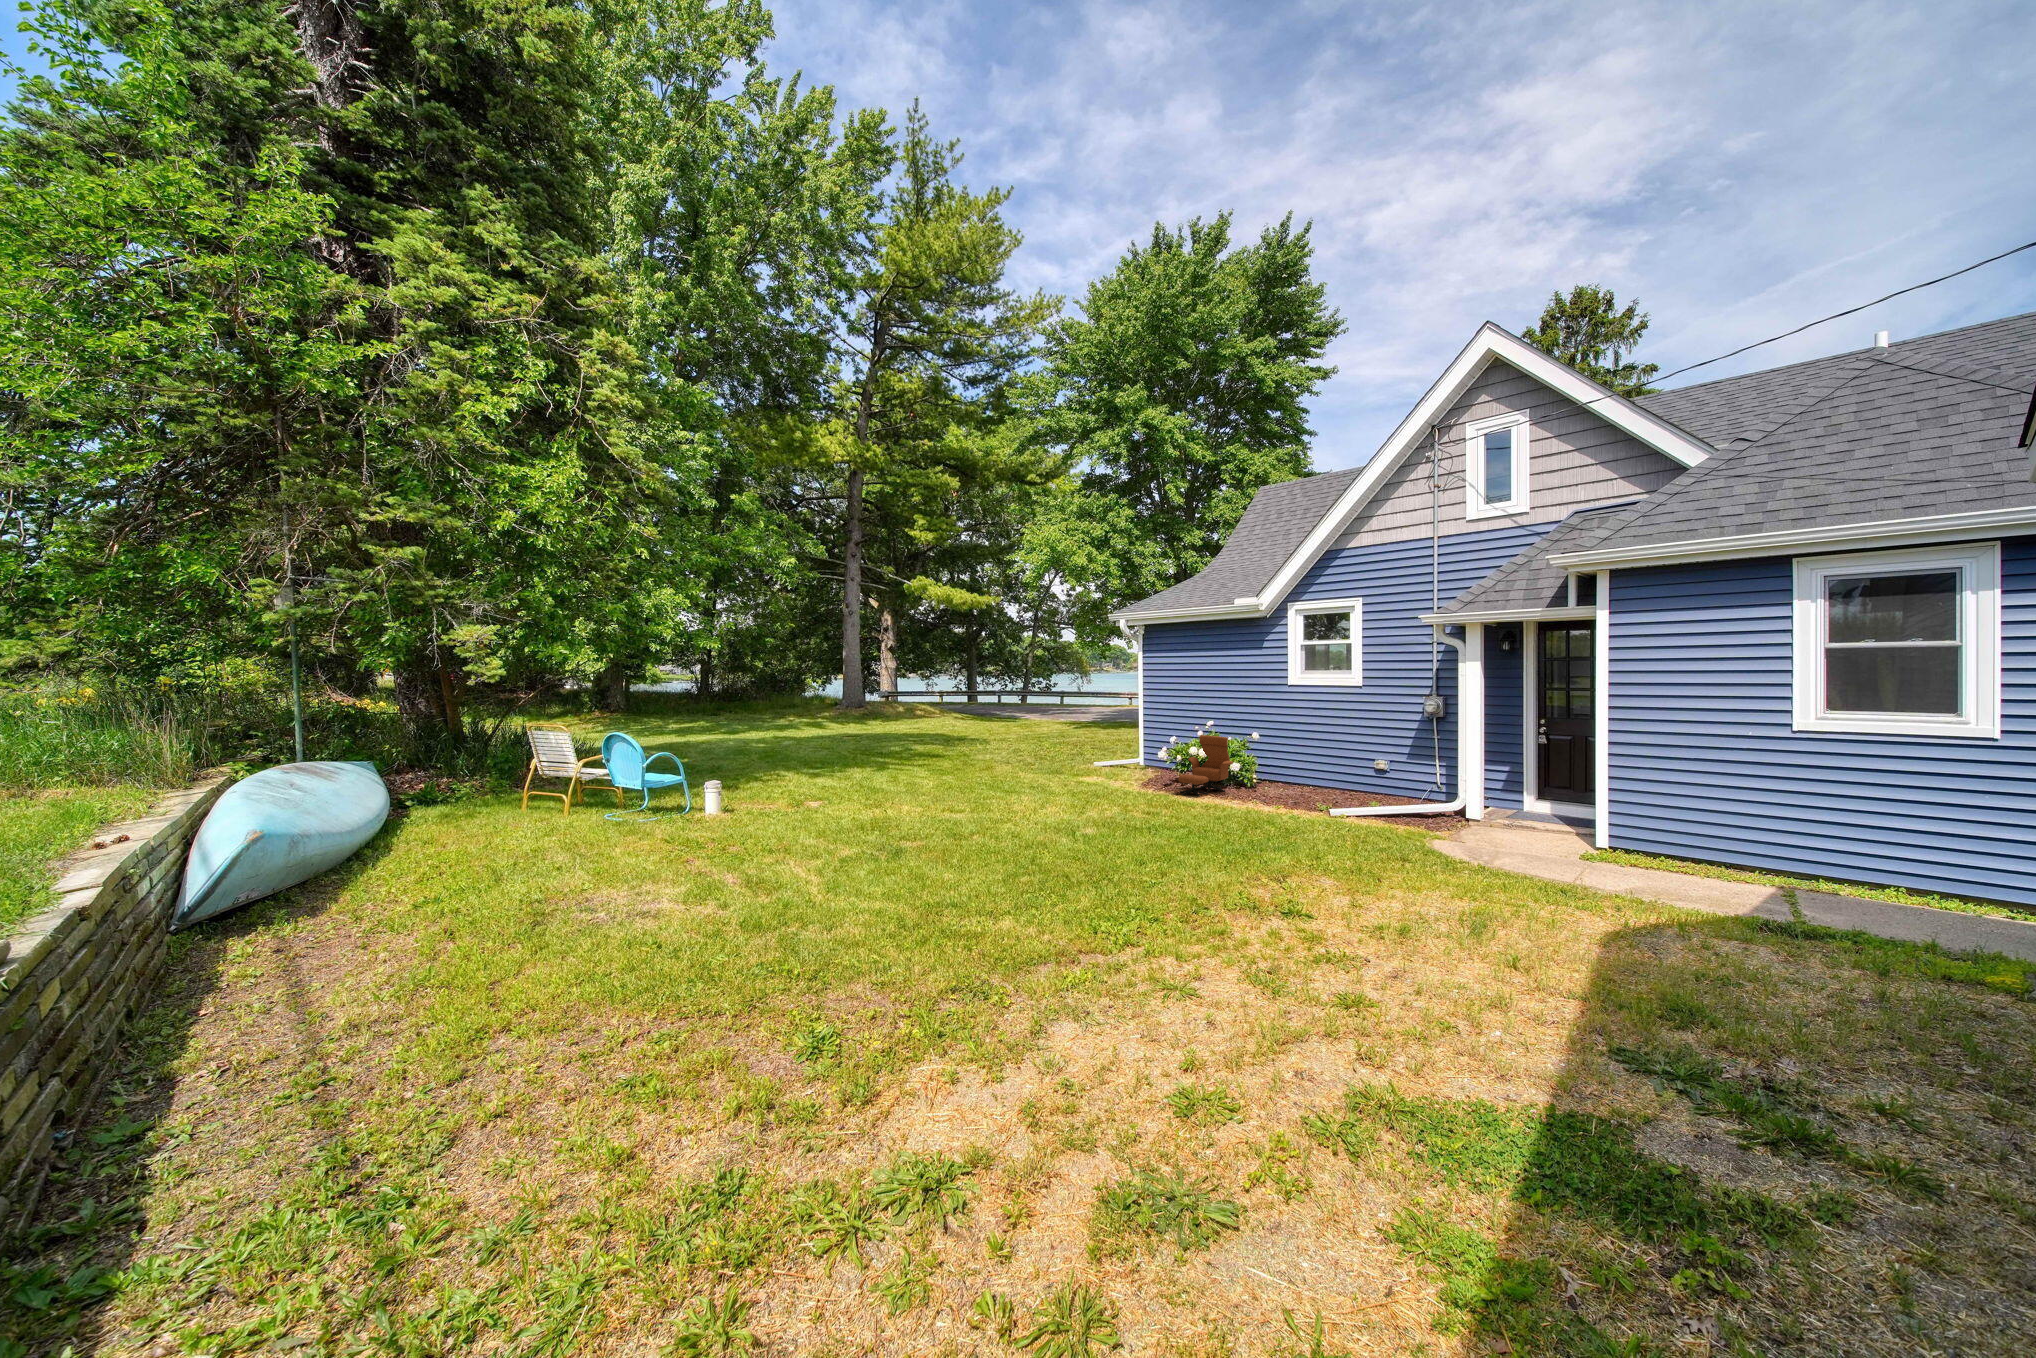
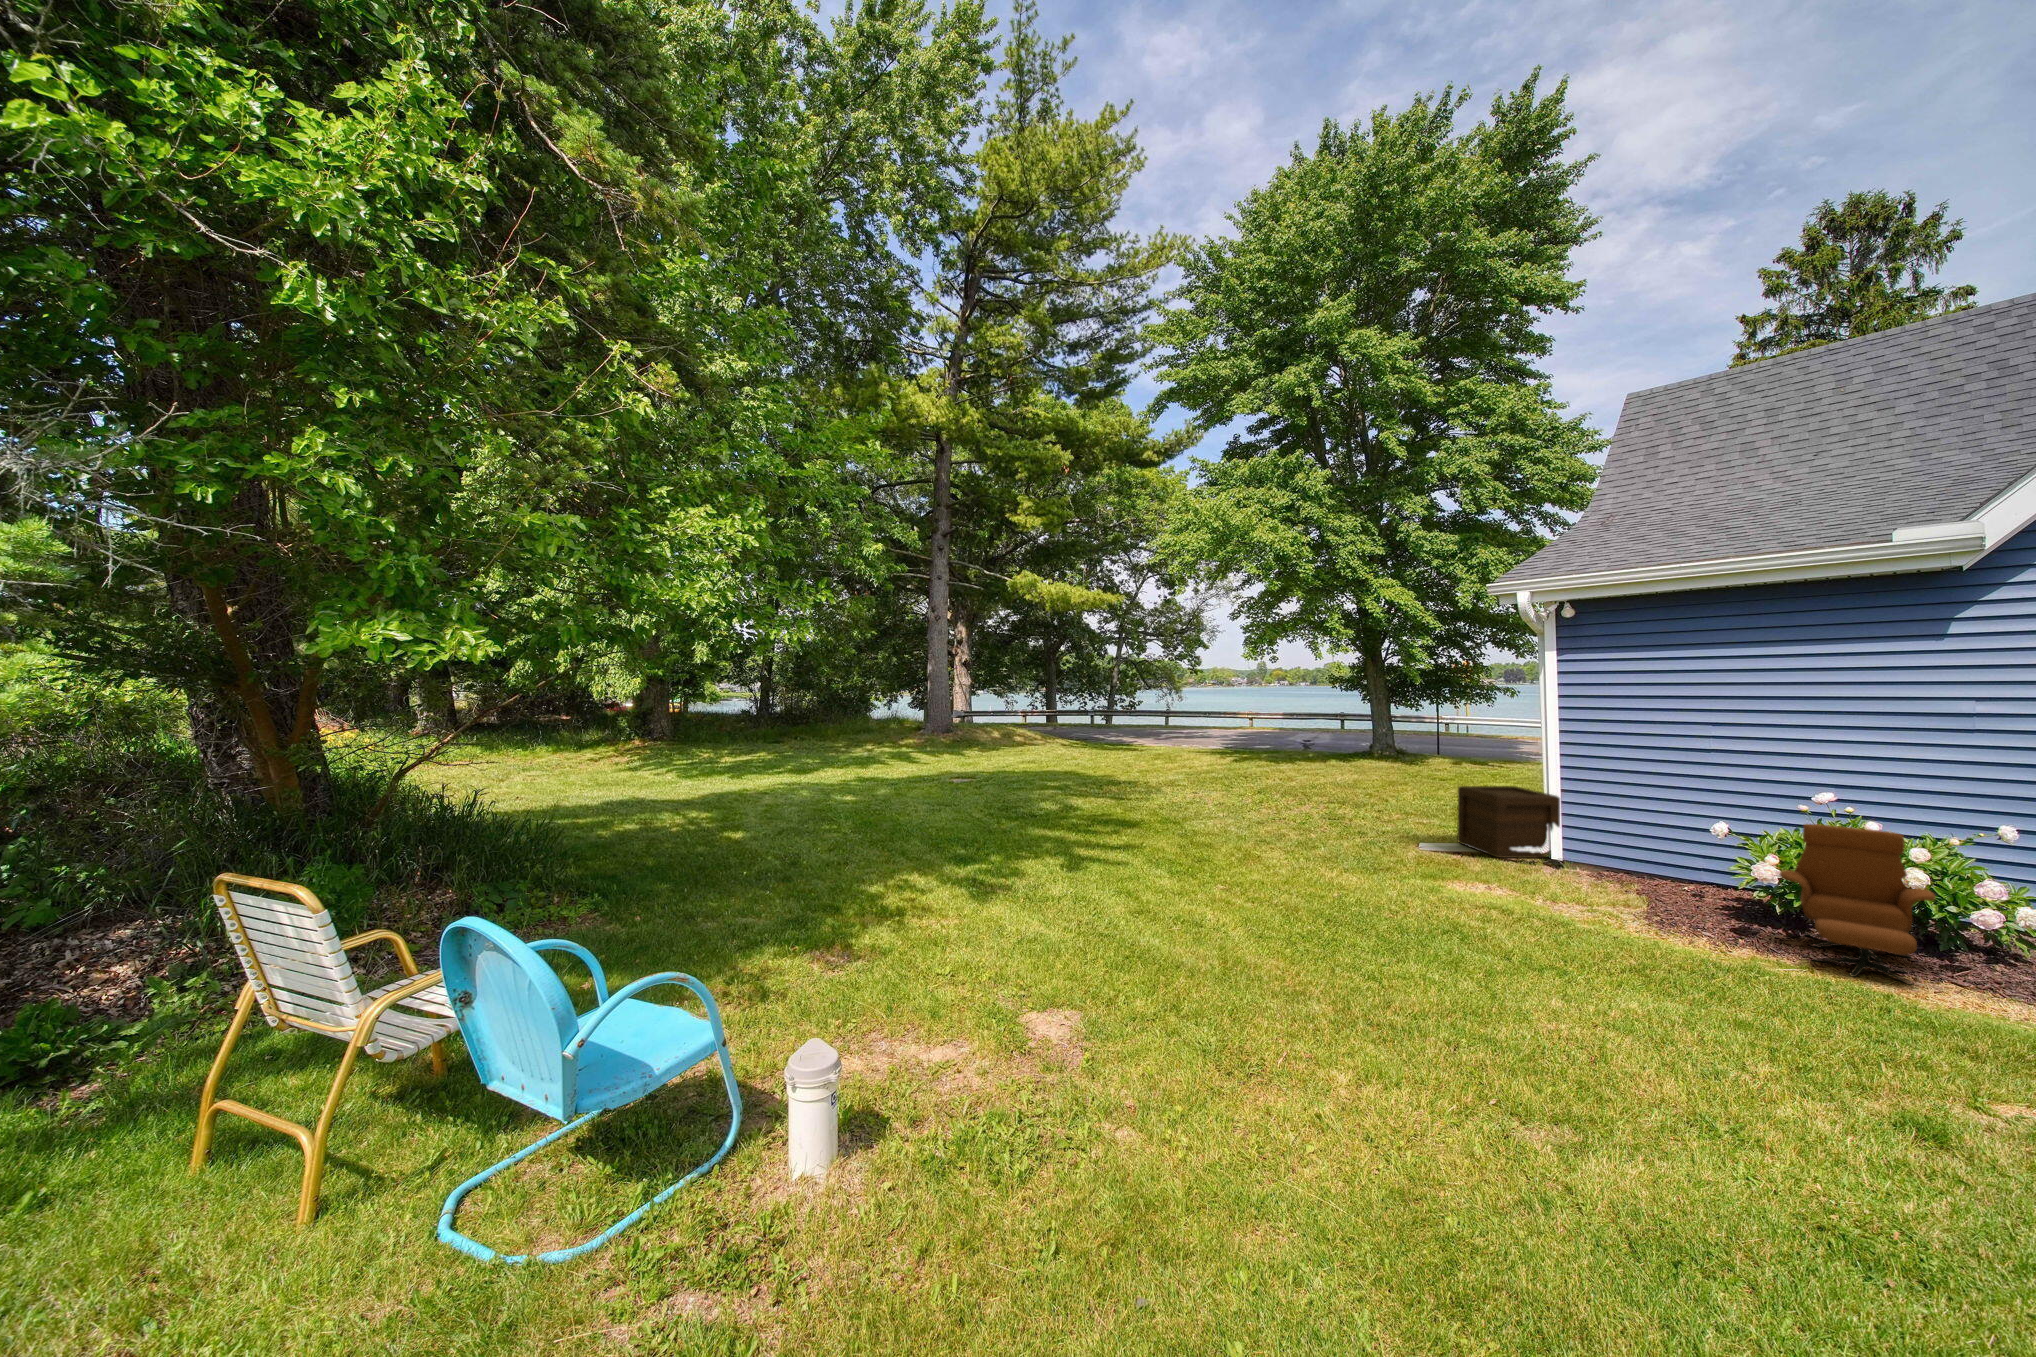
wooden crate: none [1119,729,1161,767] -> present [1457,786,1560,858]

